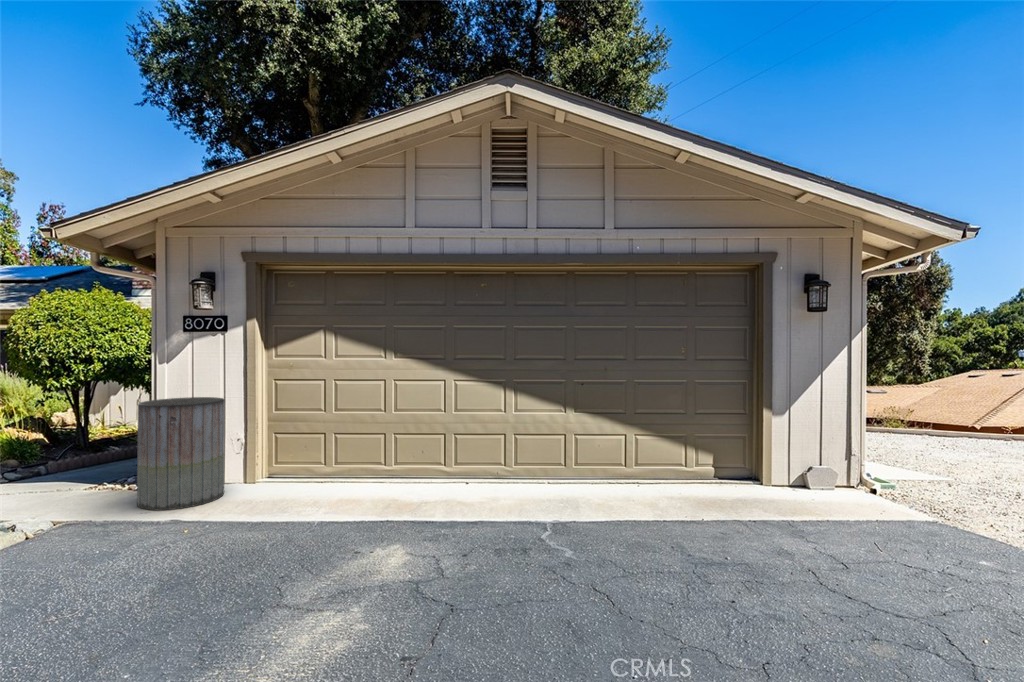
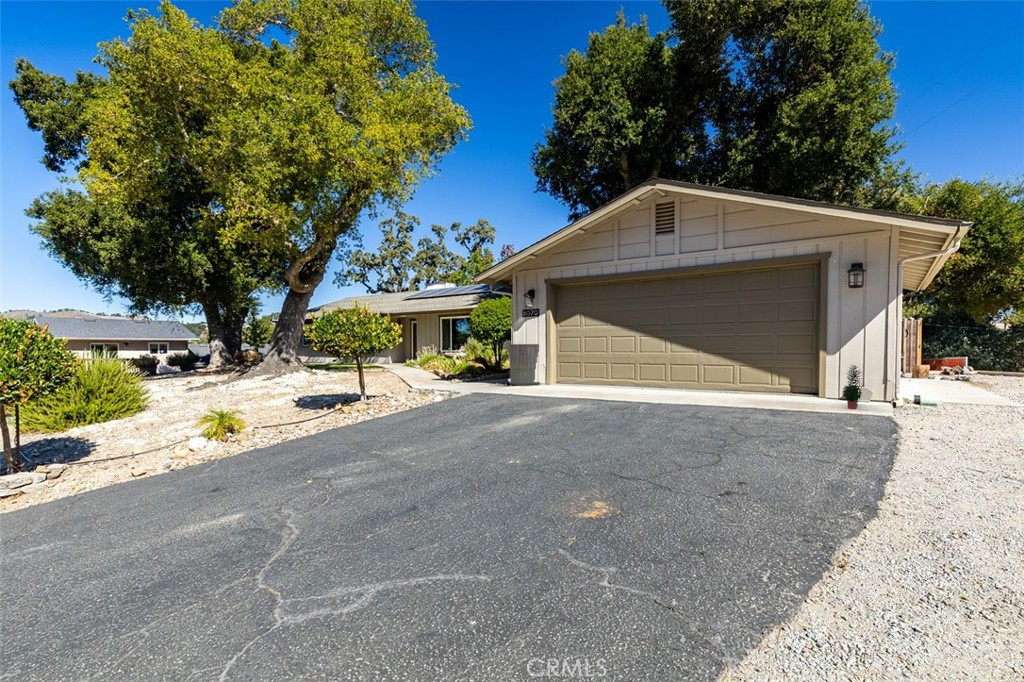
potted plant: none [803,429,871,513] -> present [843,365,863,409]

